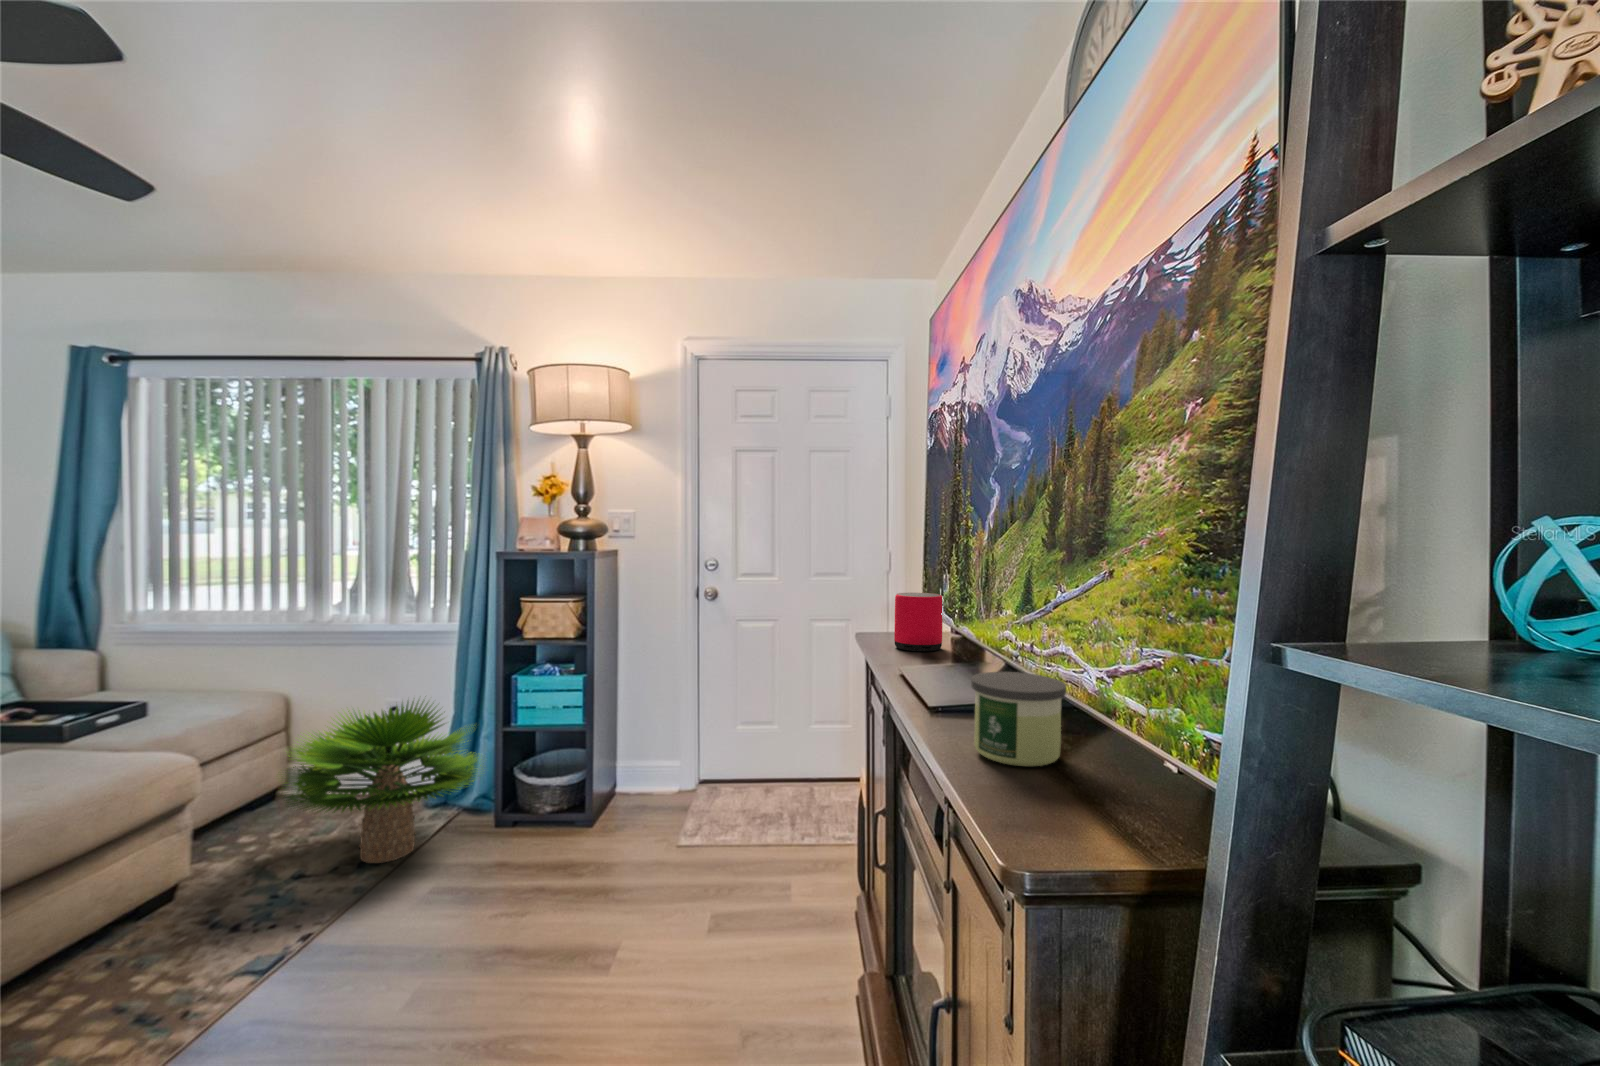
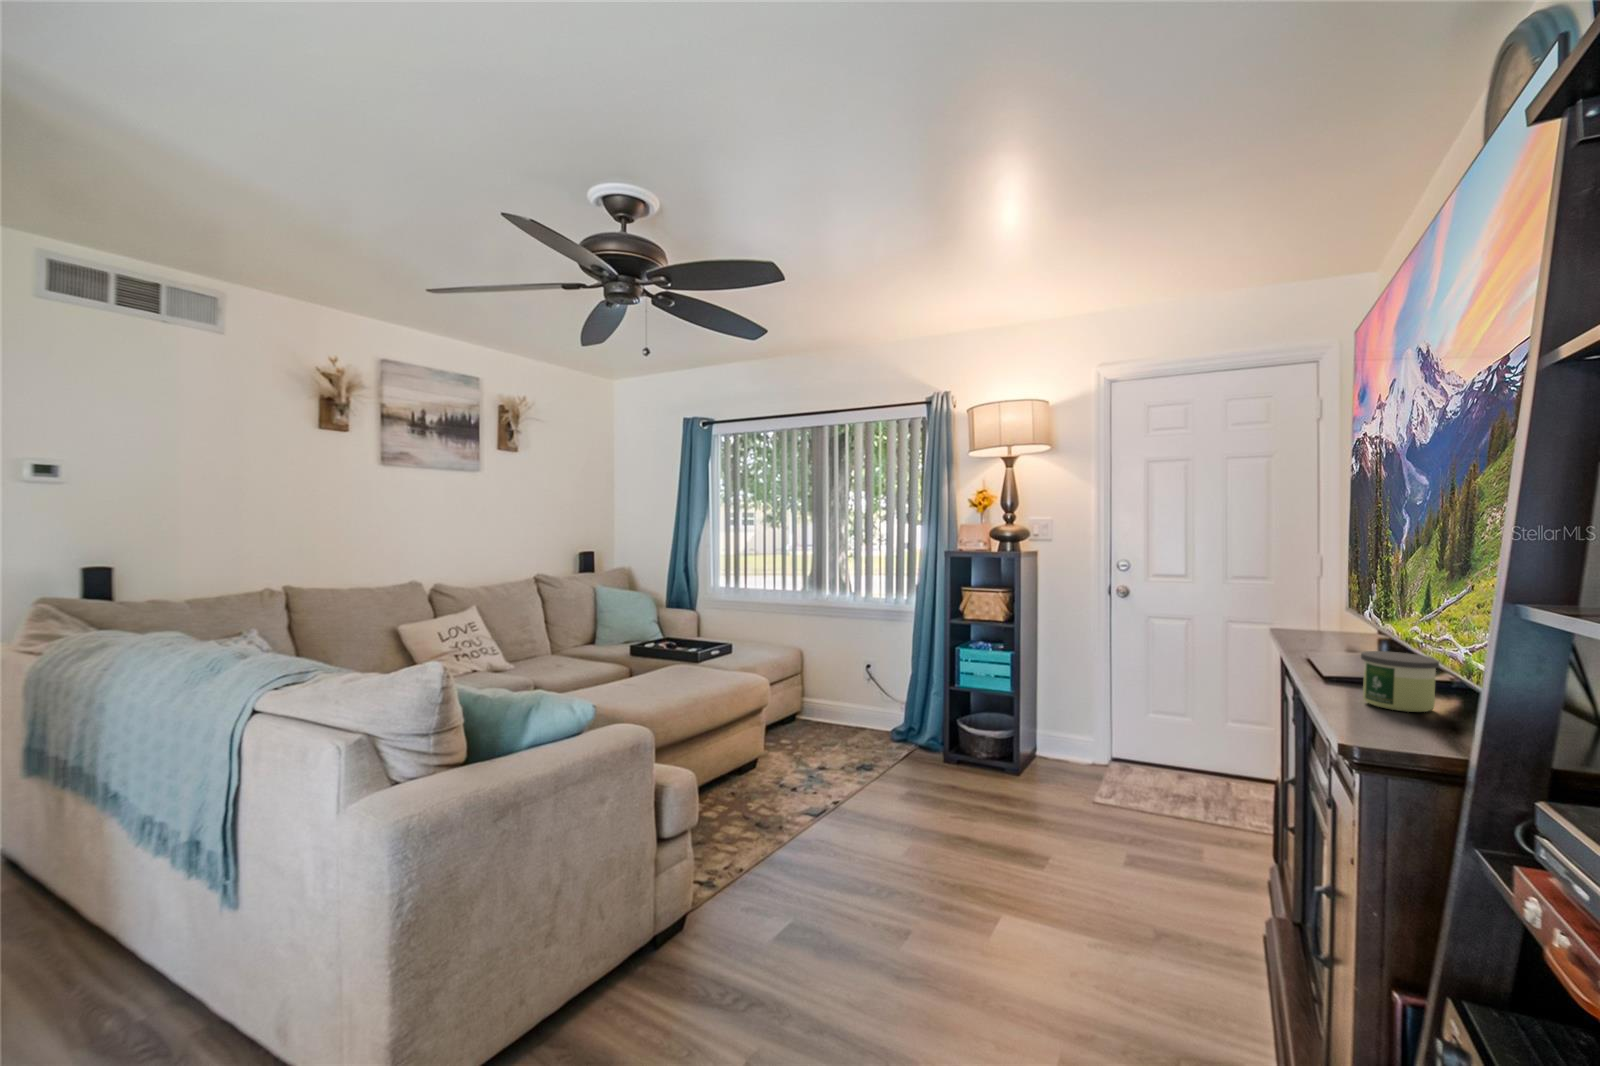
speaker: present [894,593,942,651] -> none [1313,598,1364,649]
potted plant: present [287,701,481,863] -> none [811,656,943,771]

